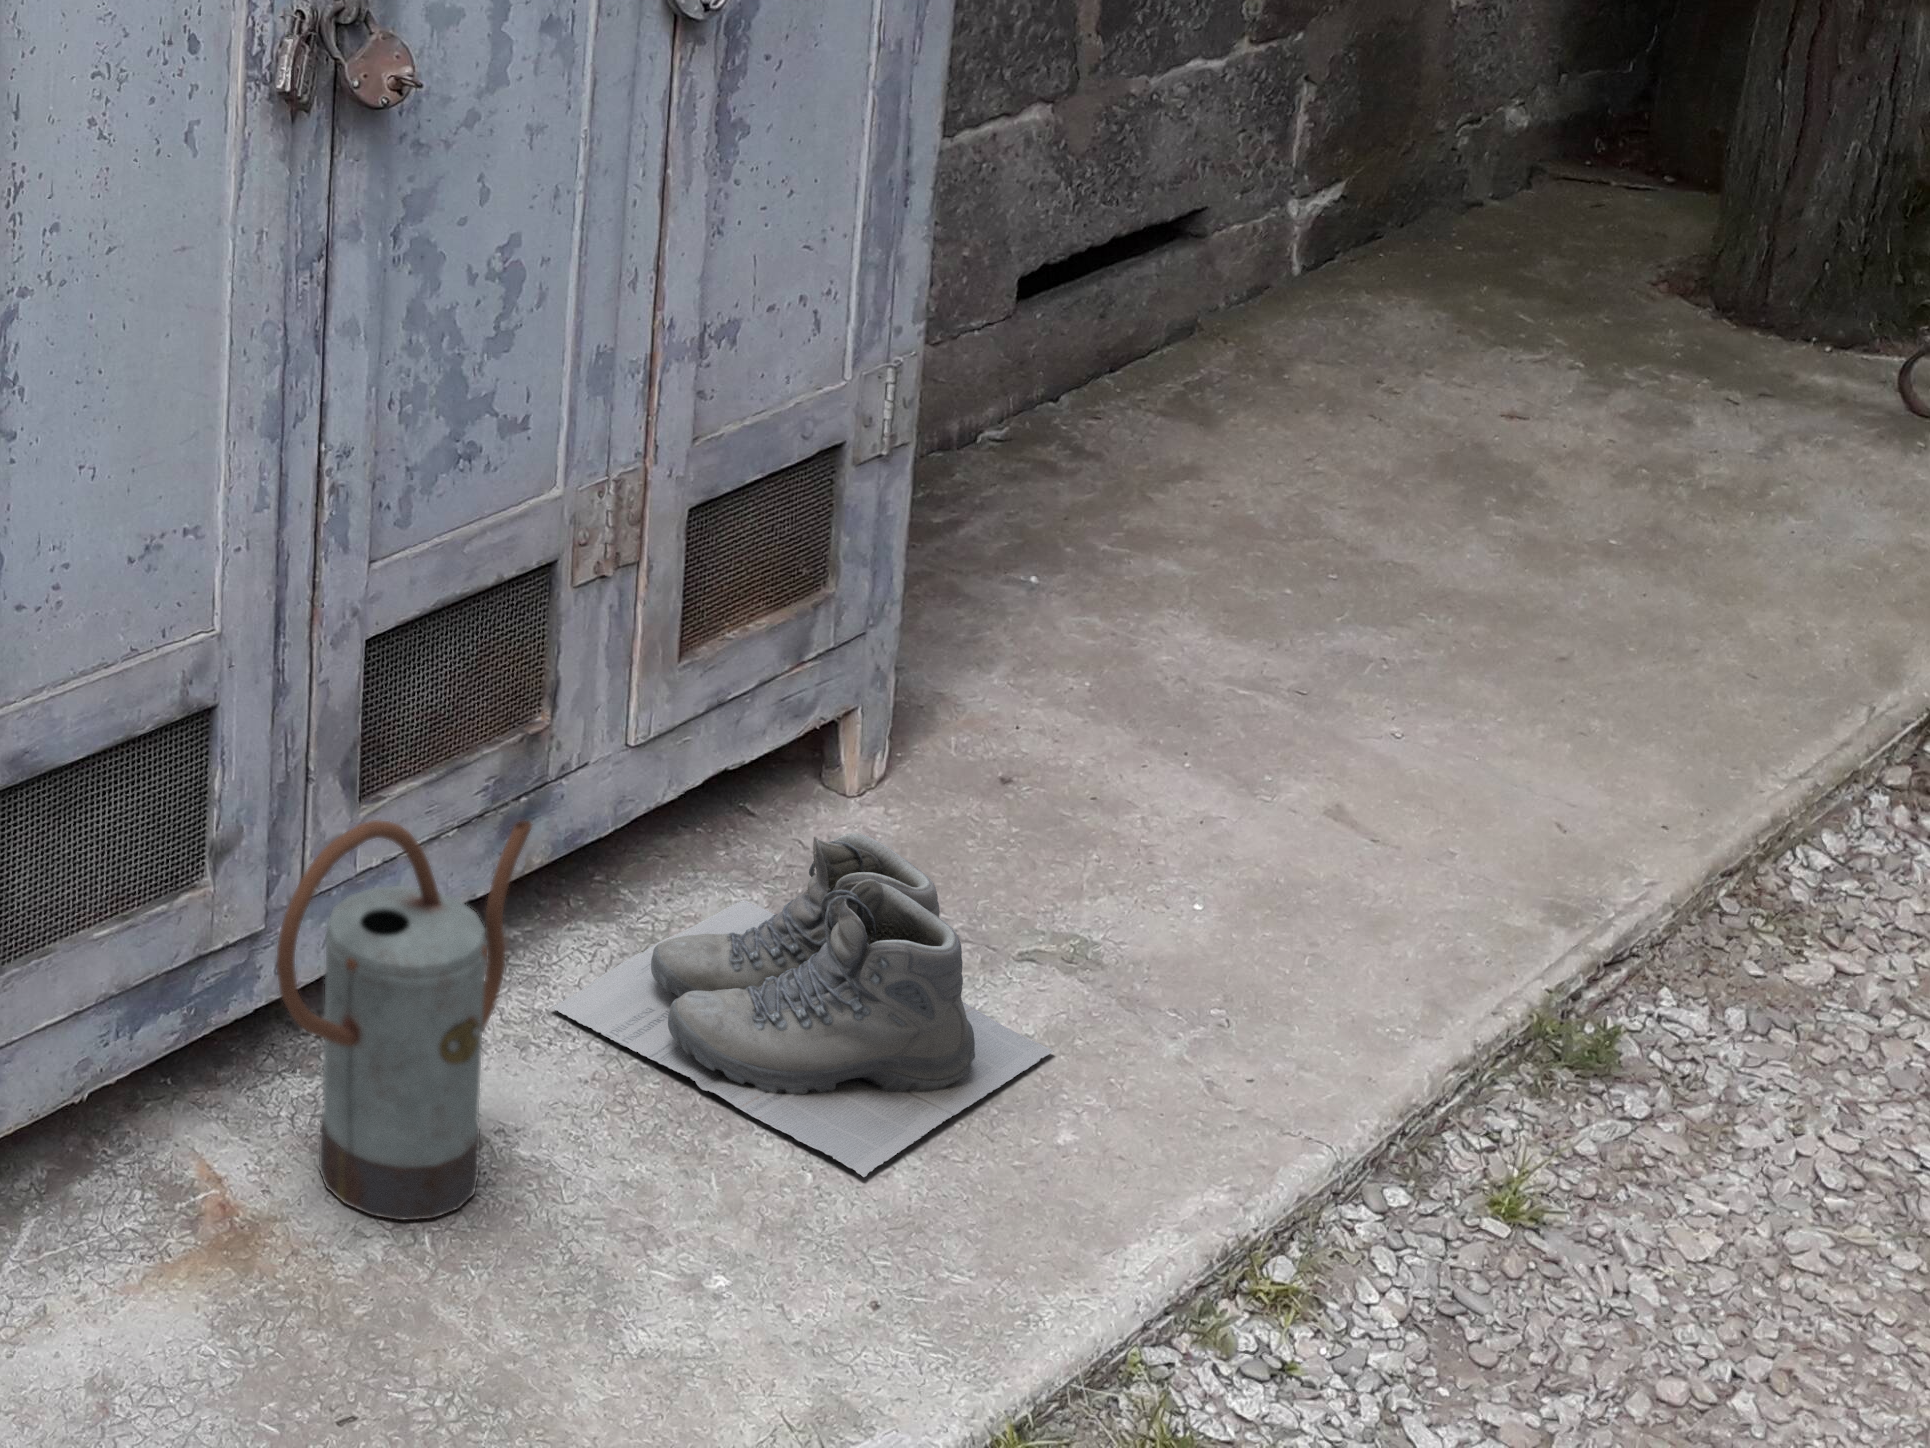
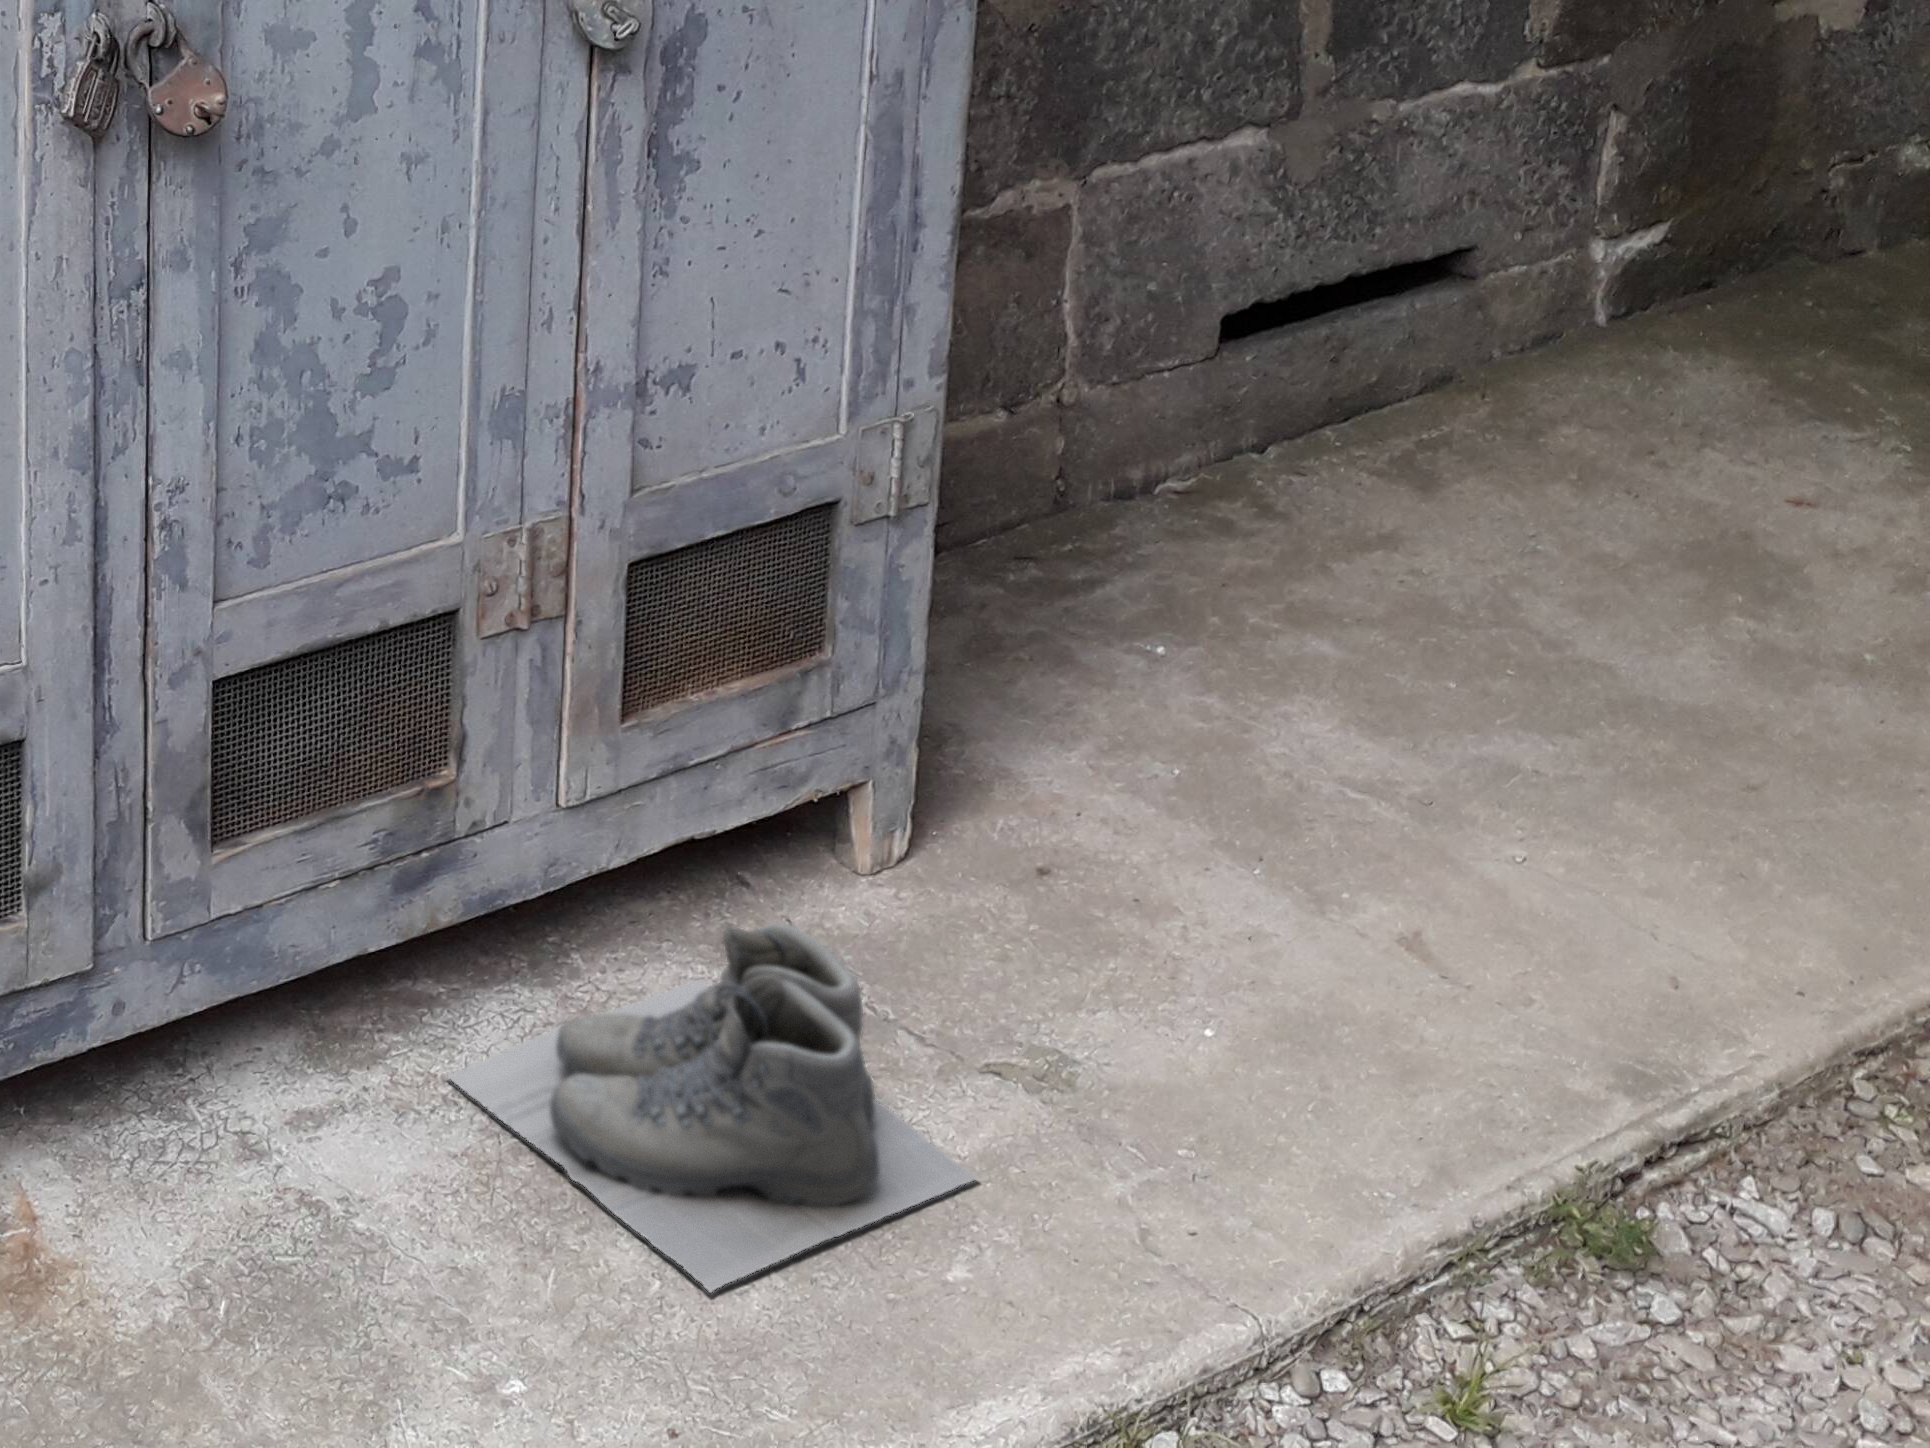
watering can: present [277,820,532,1220] -> none [54,871,378,1285]

